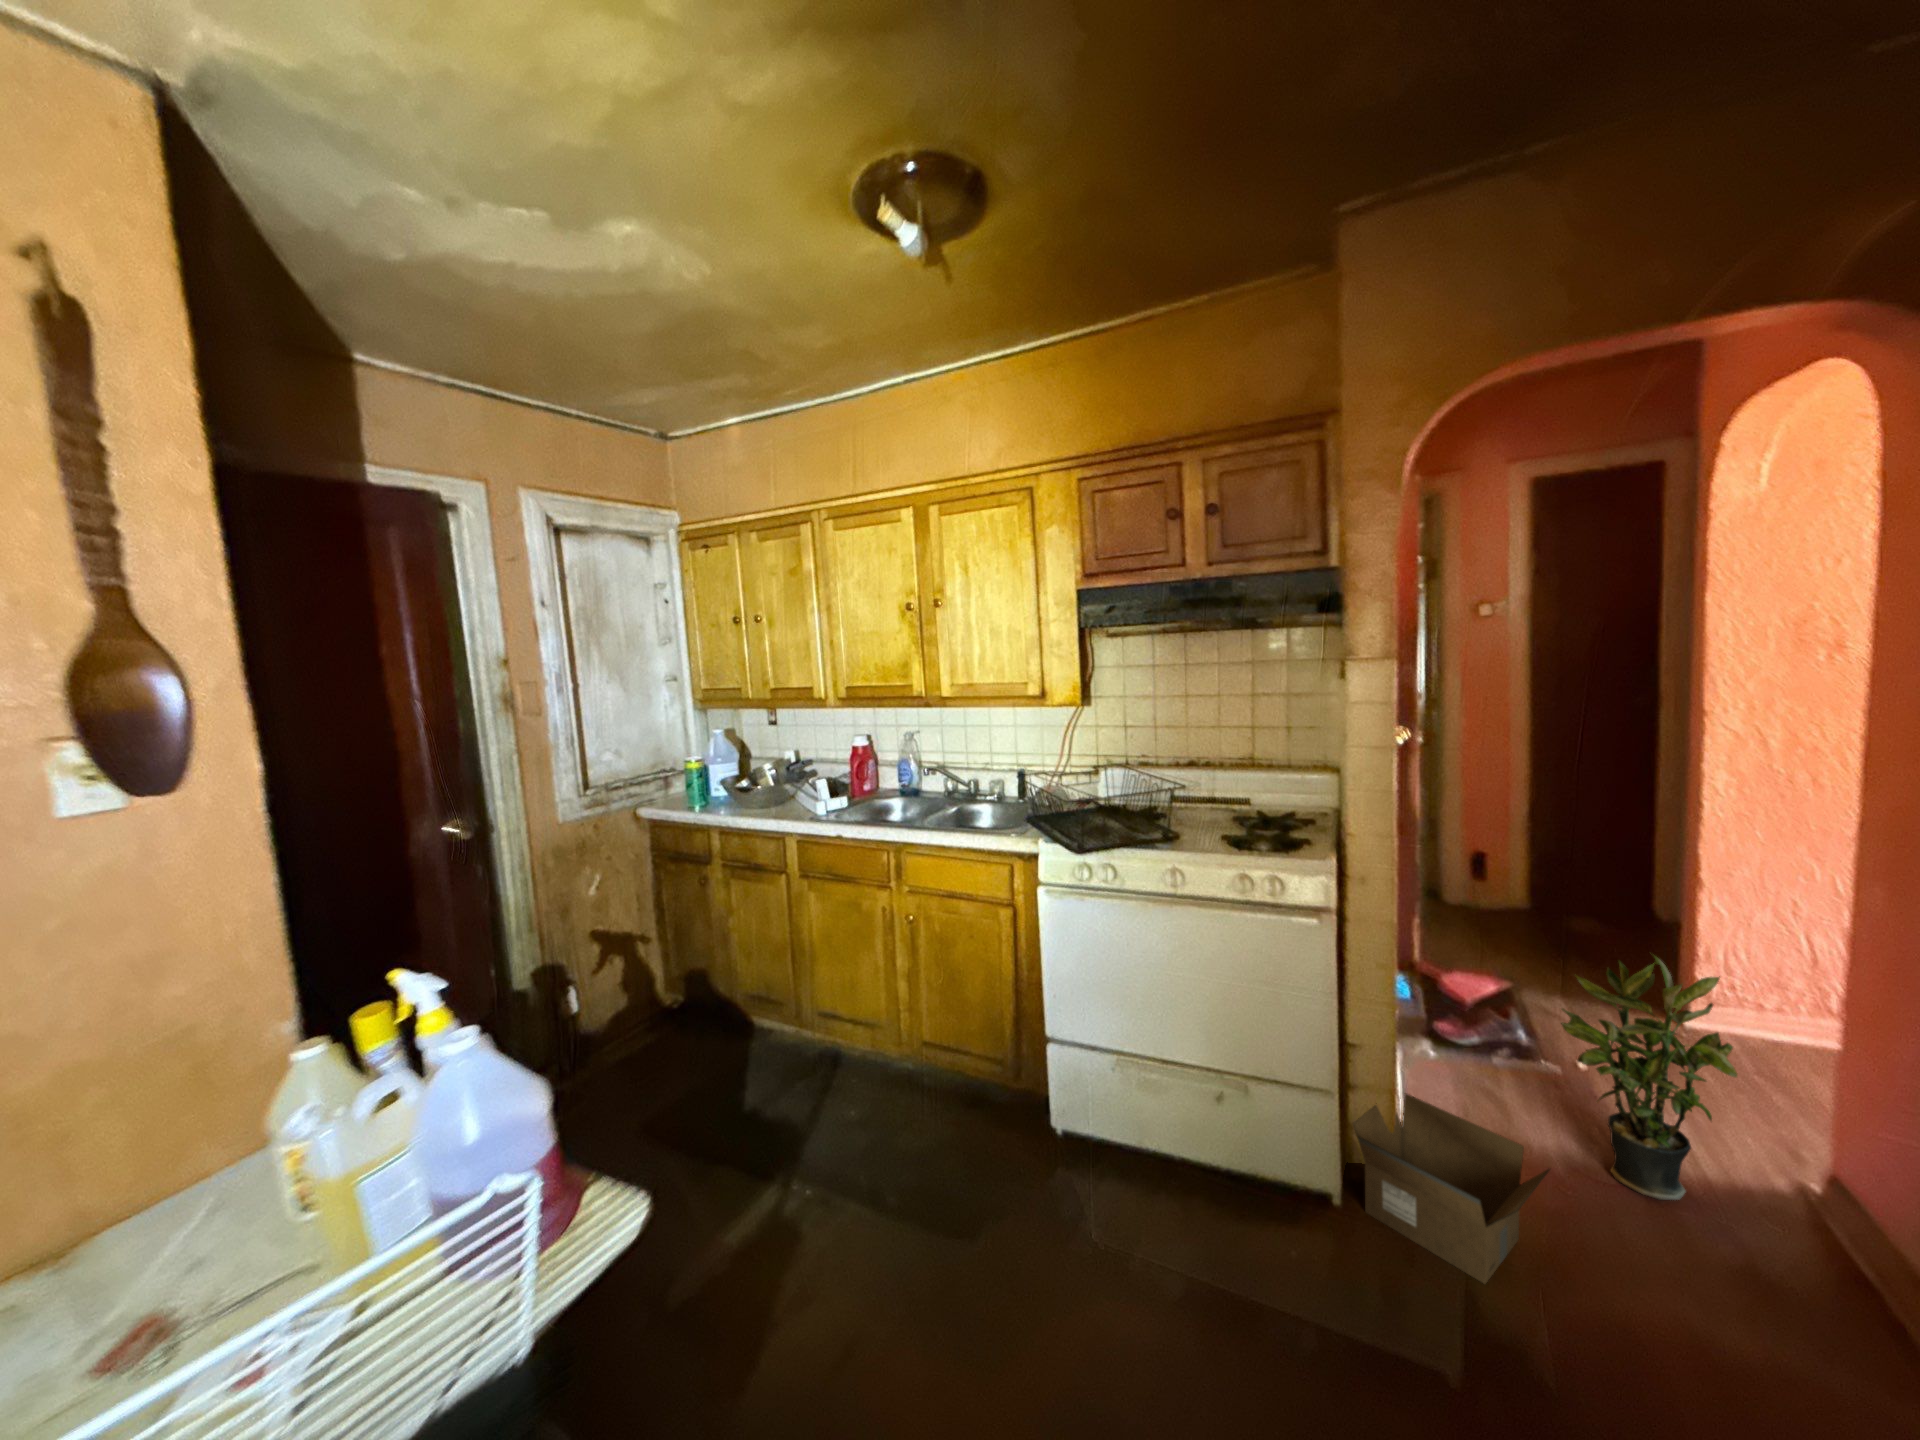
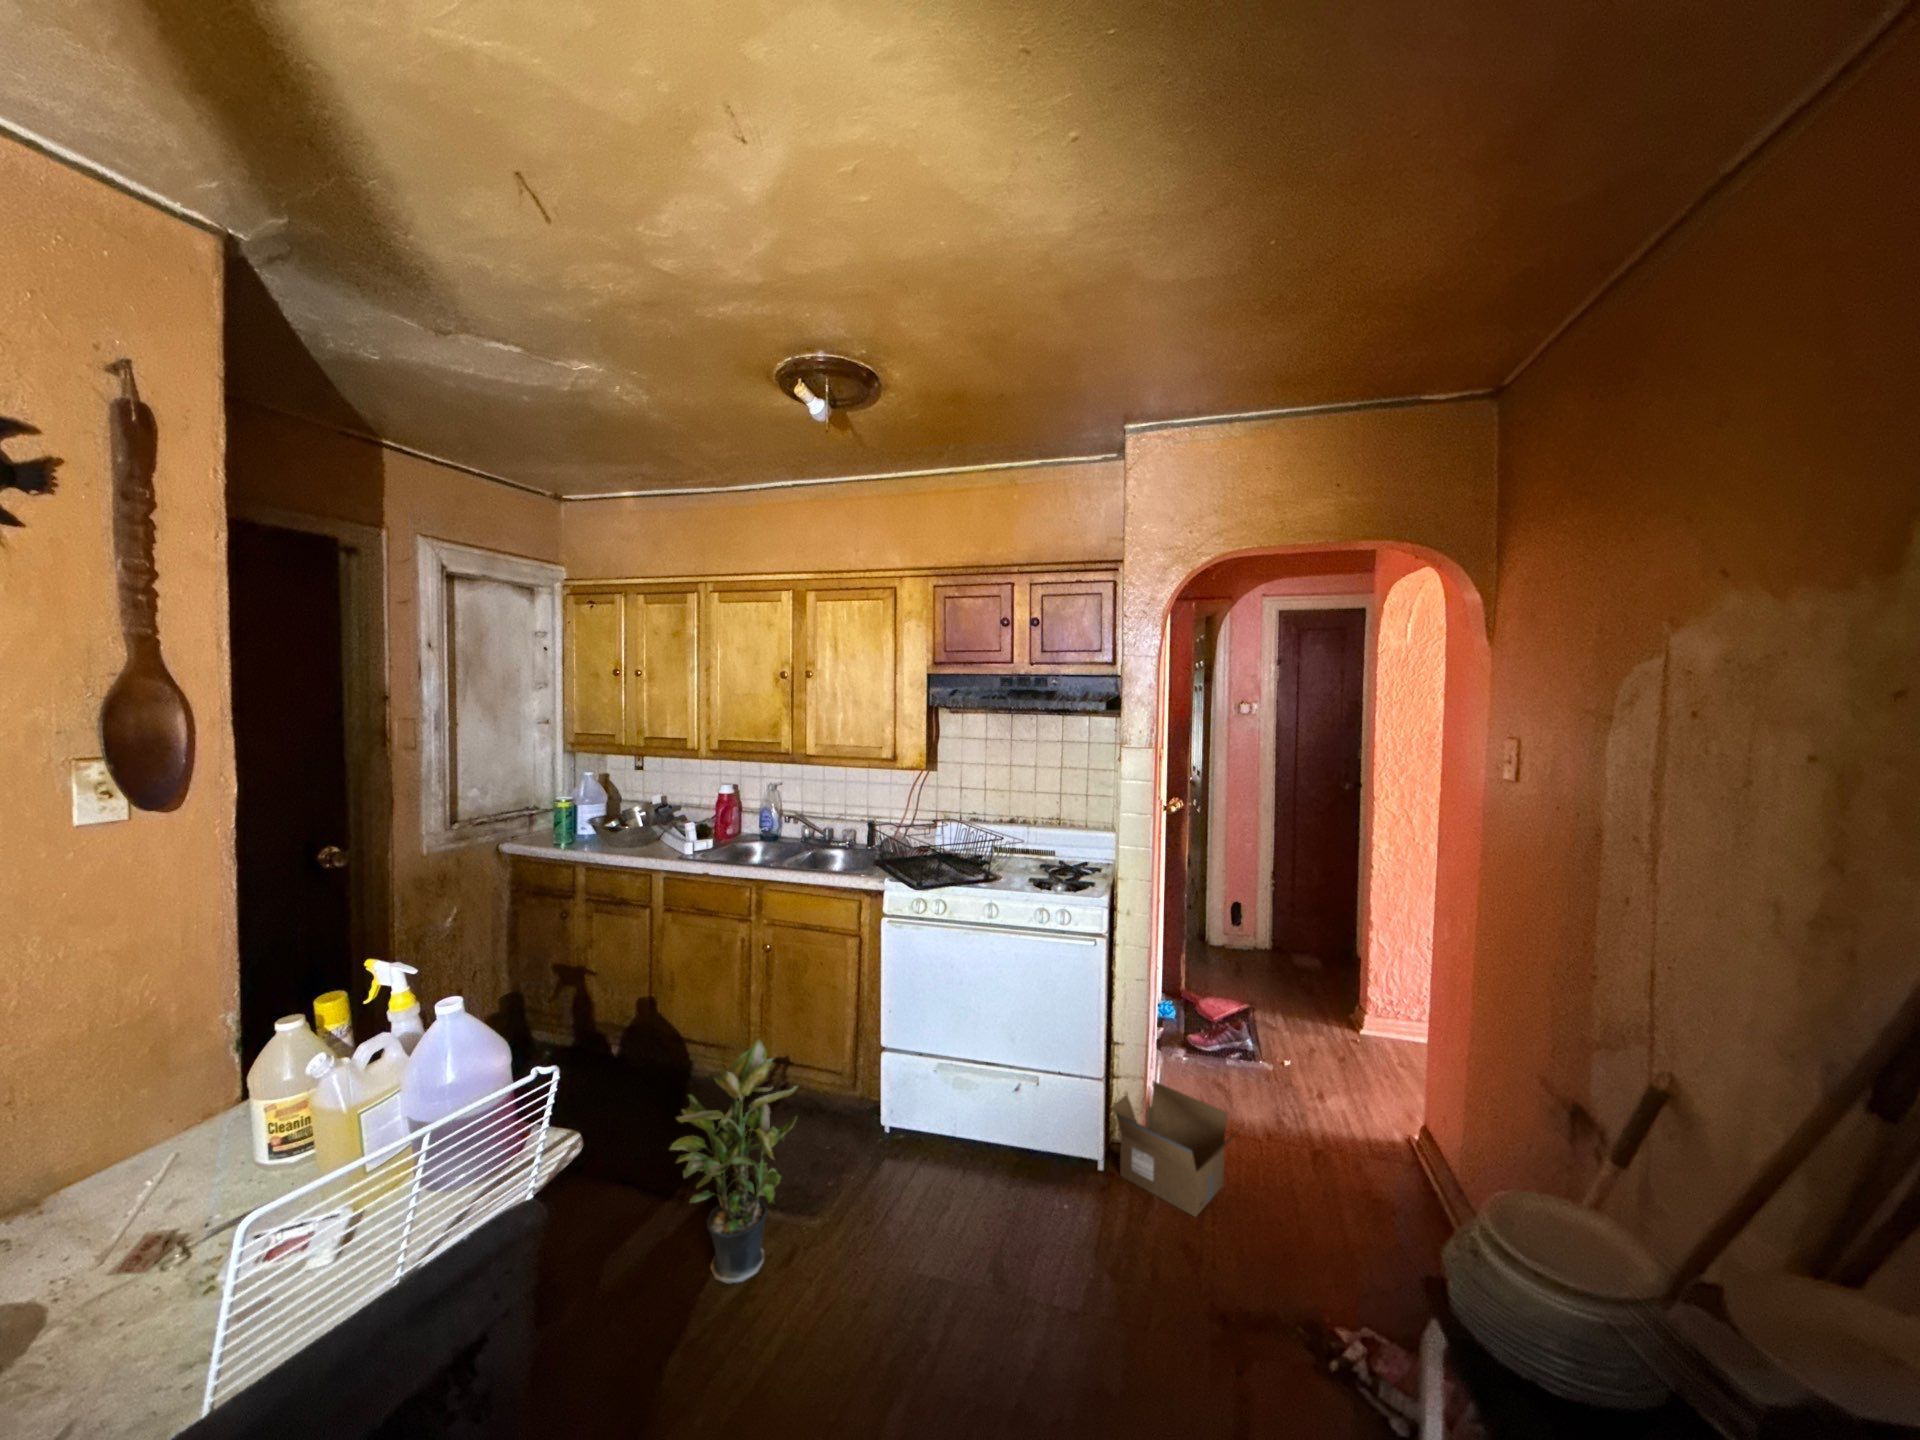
potted plant: present [1561,956,1738,1200] -> present [670,1039,797,1284]

